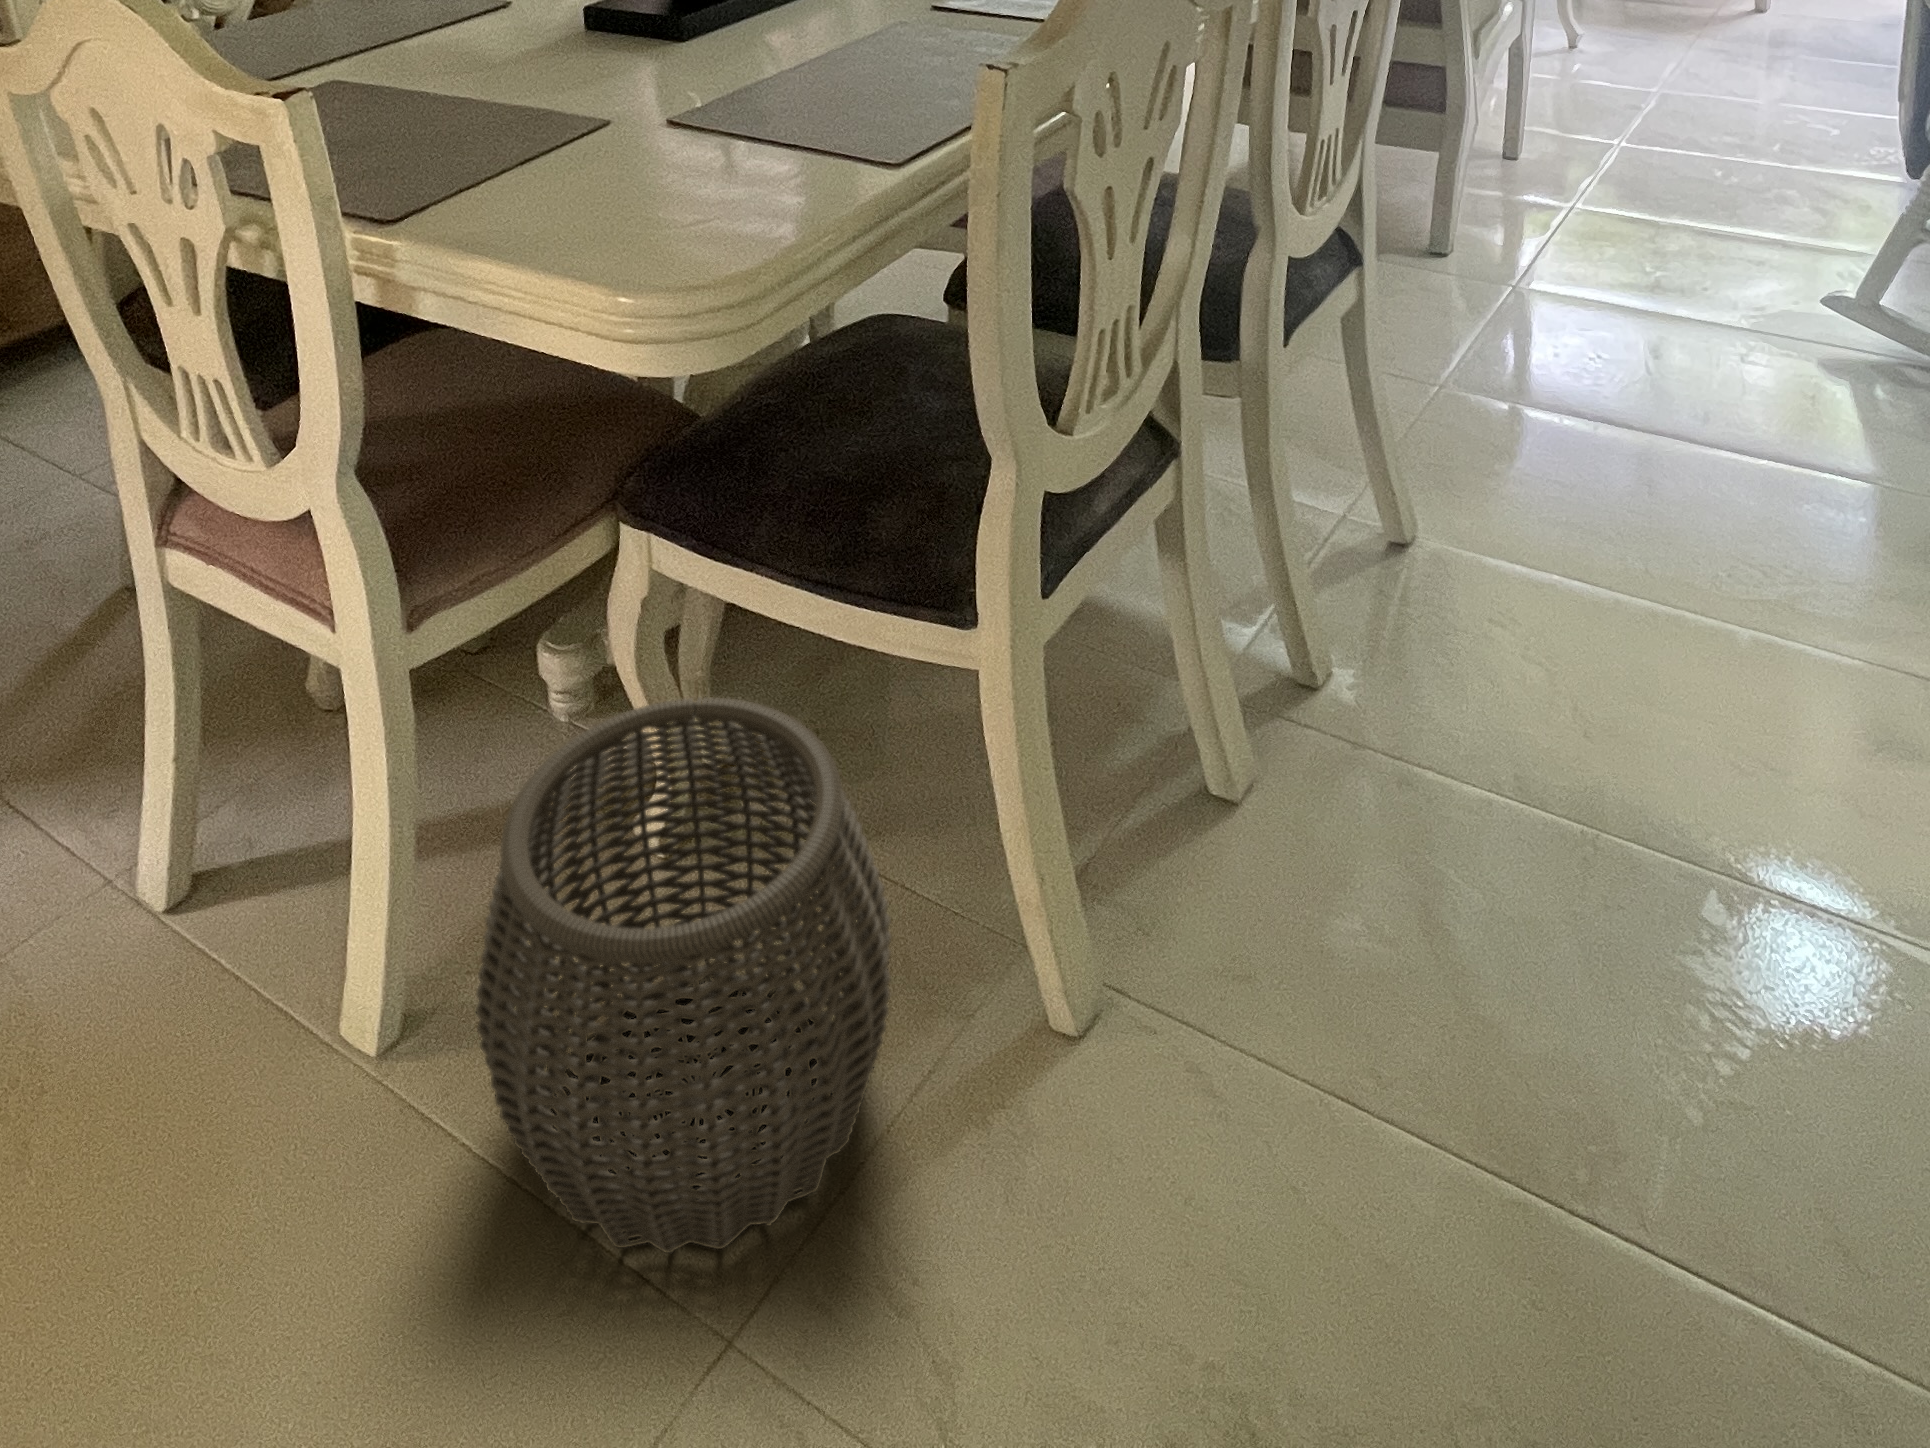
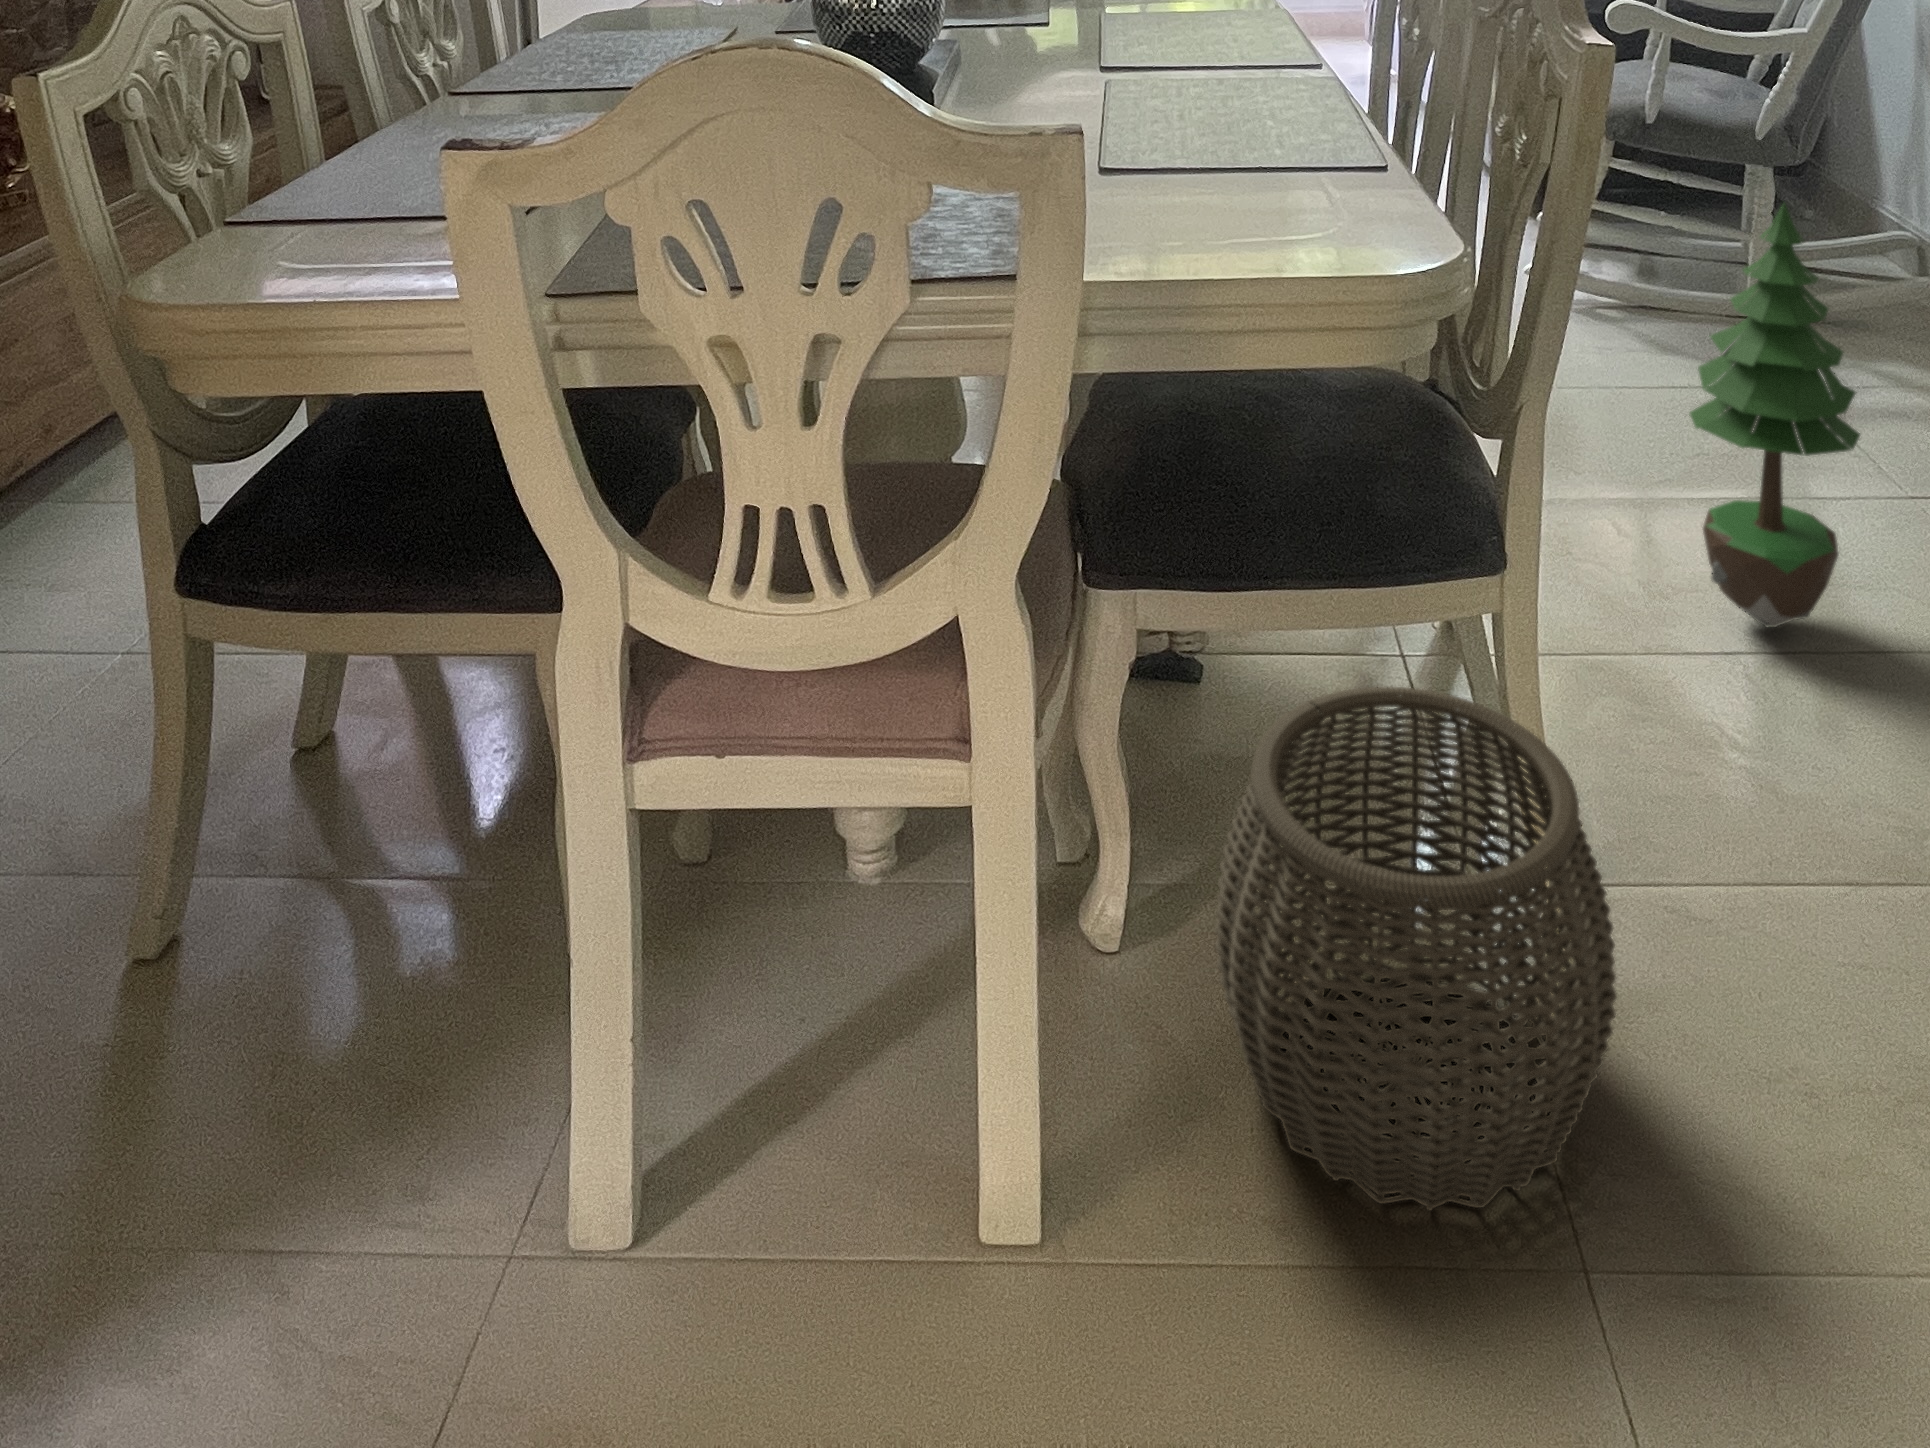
potted tree: none [1529,289,1761,835] -> present [1690,204,1860,627]

